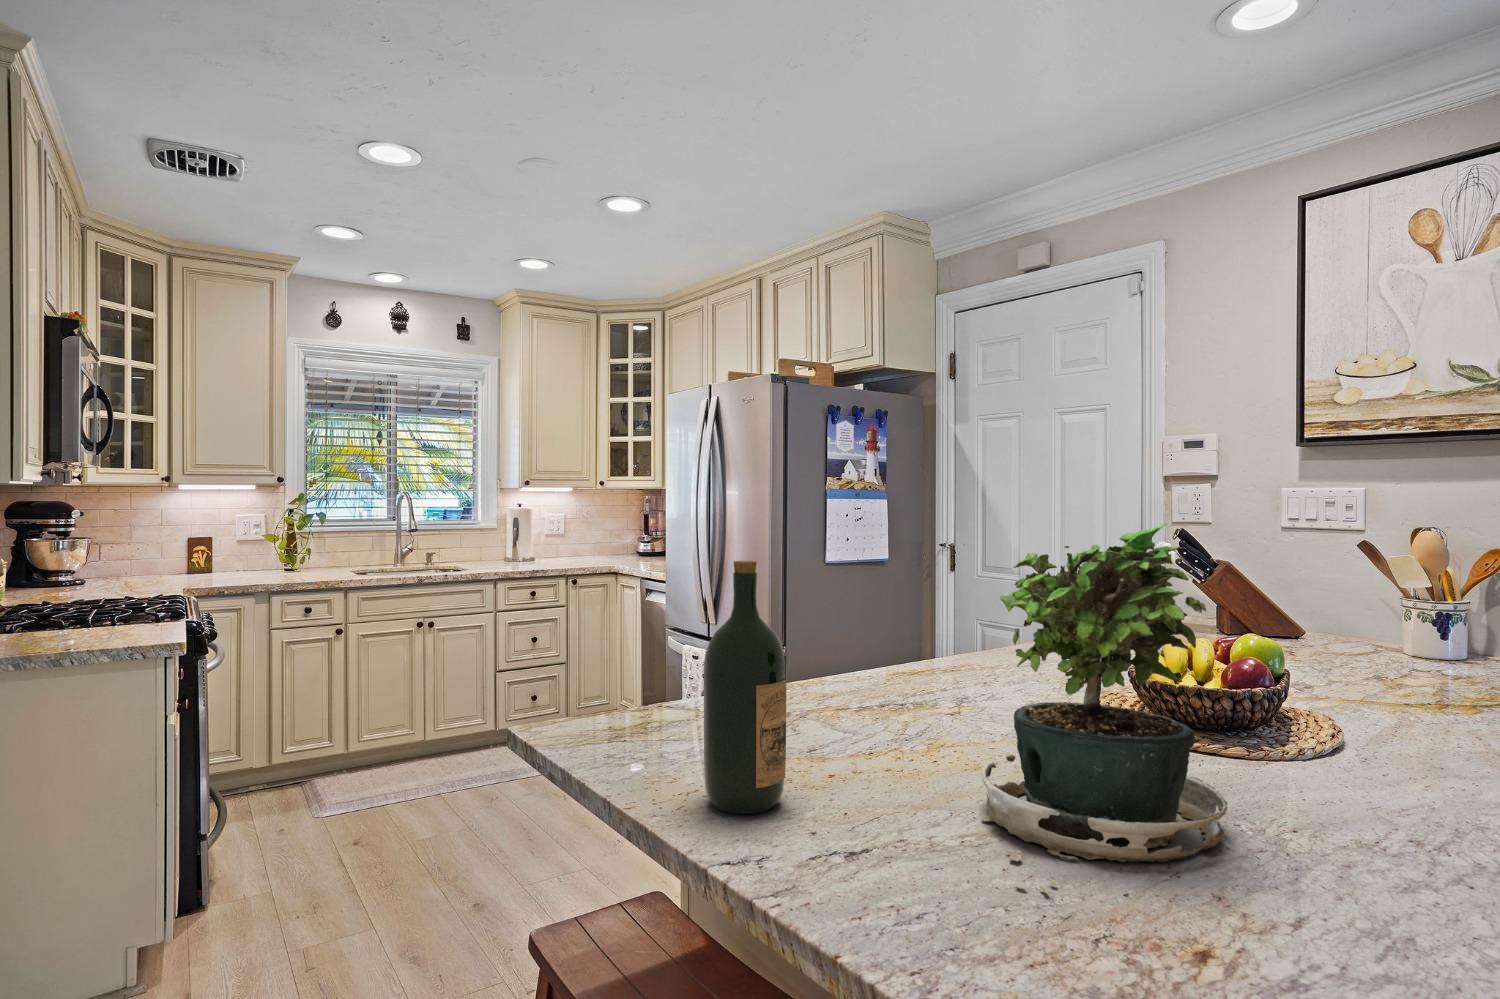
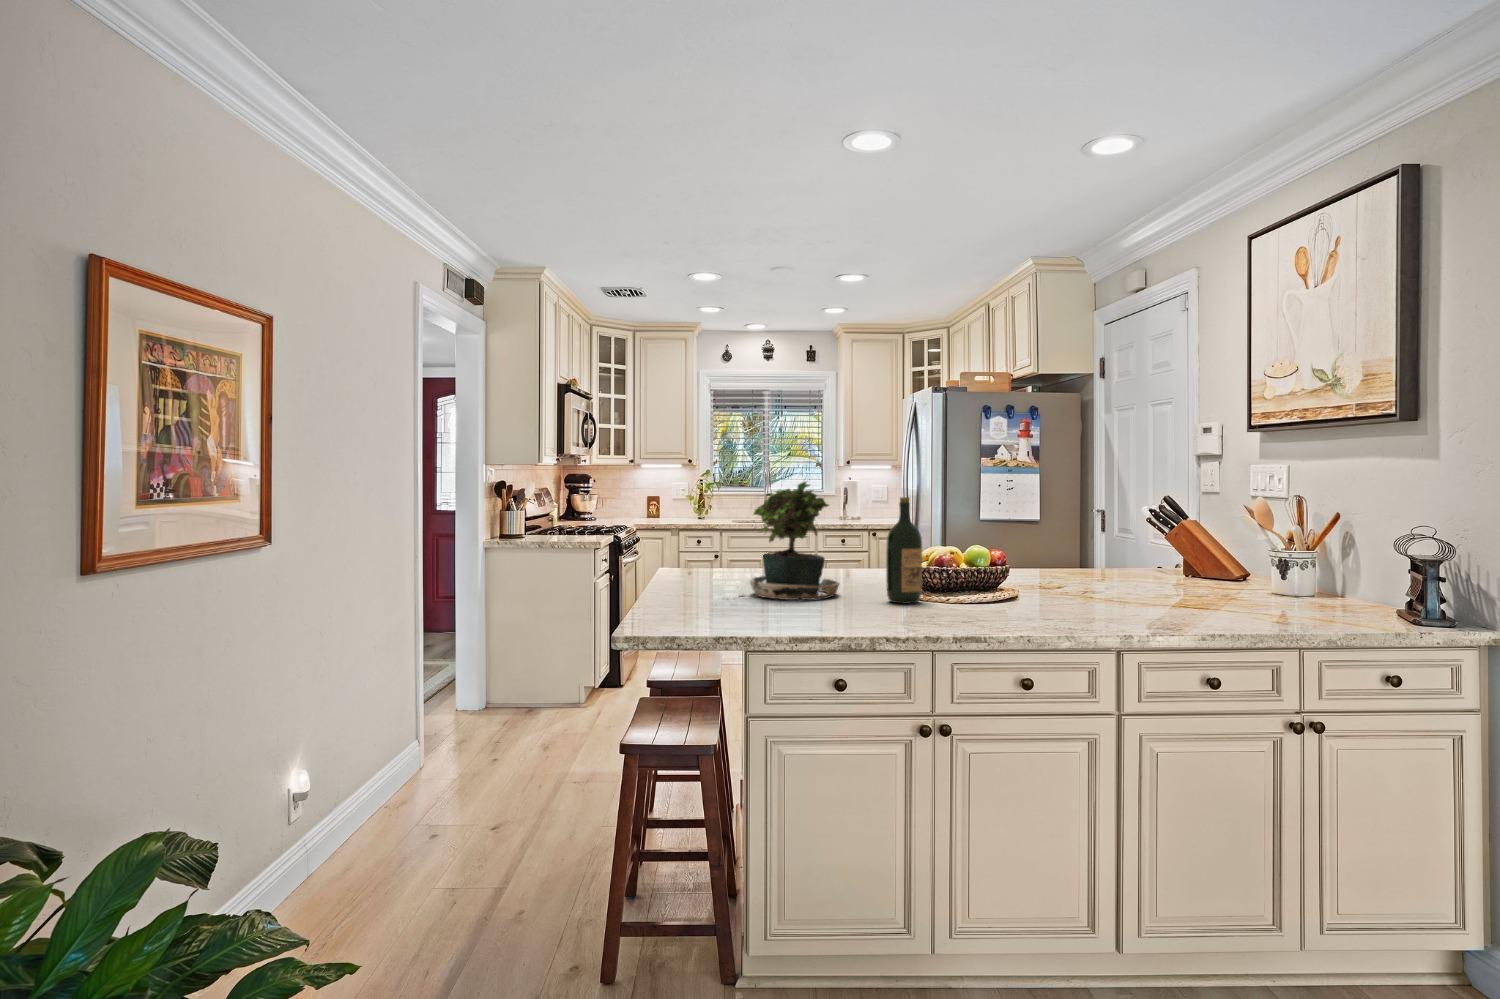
wine bottle: present [704,561,786,814] -> present [886,497,922,603]

